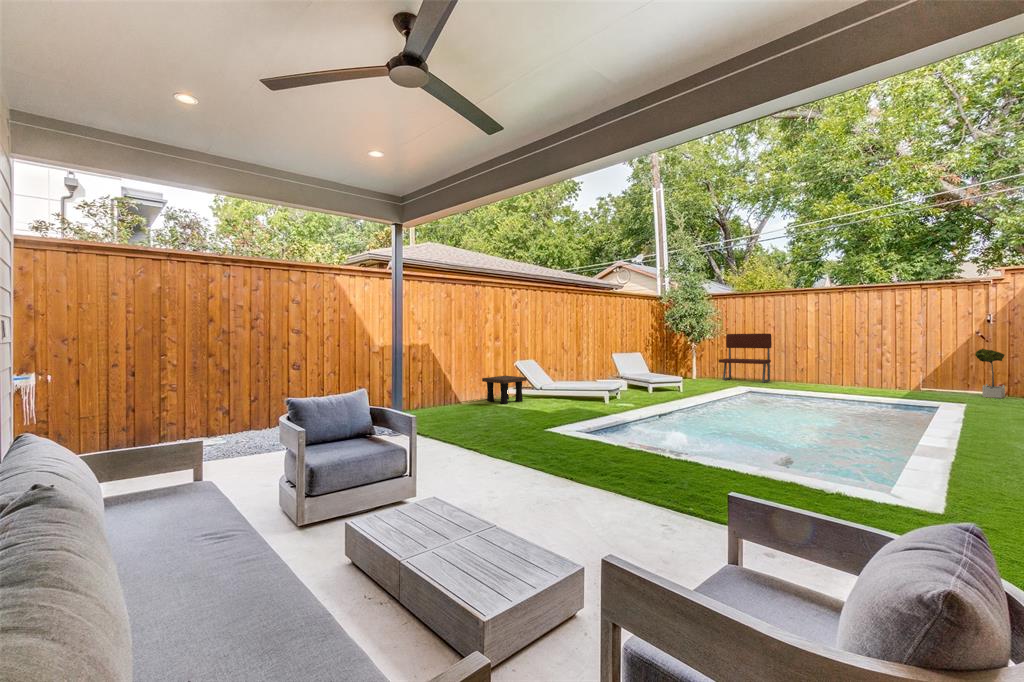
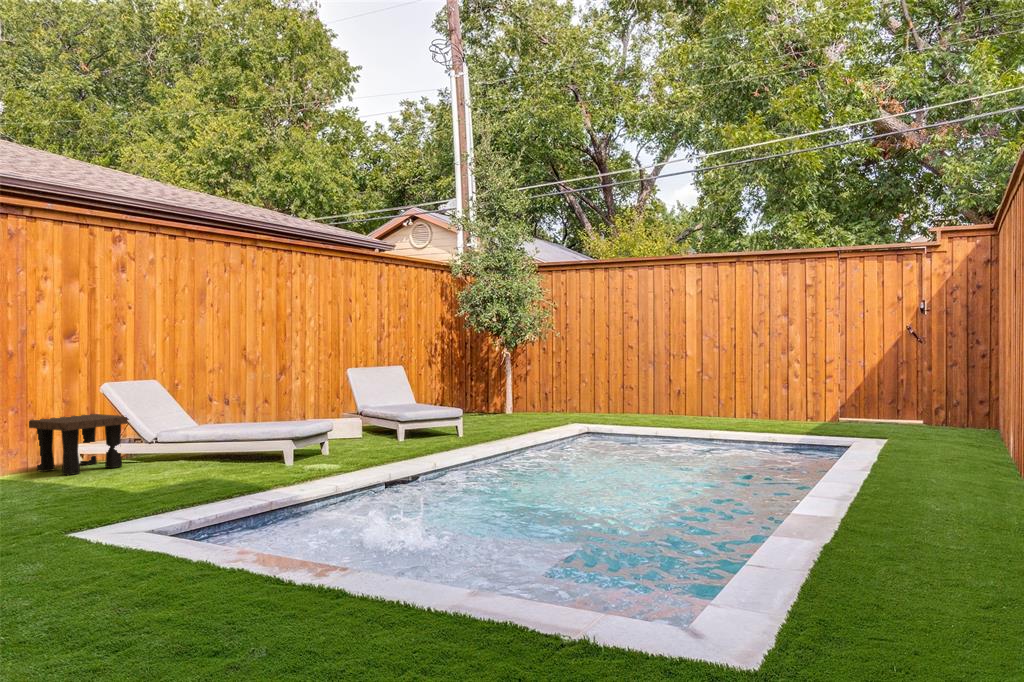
bench: present [719,334,772,383] -> none [550,332,633,416]
potted tree: present [975,349,1005,398] -> none [906,353,944,430]

